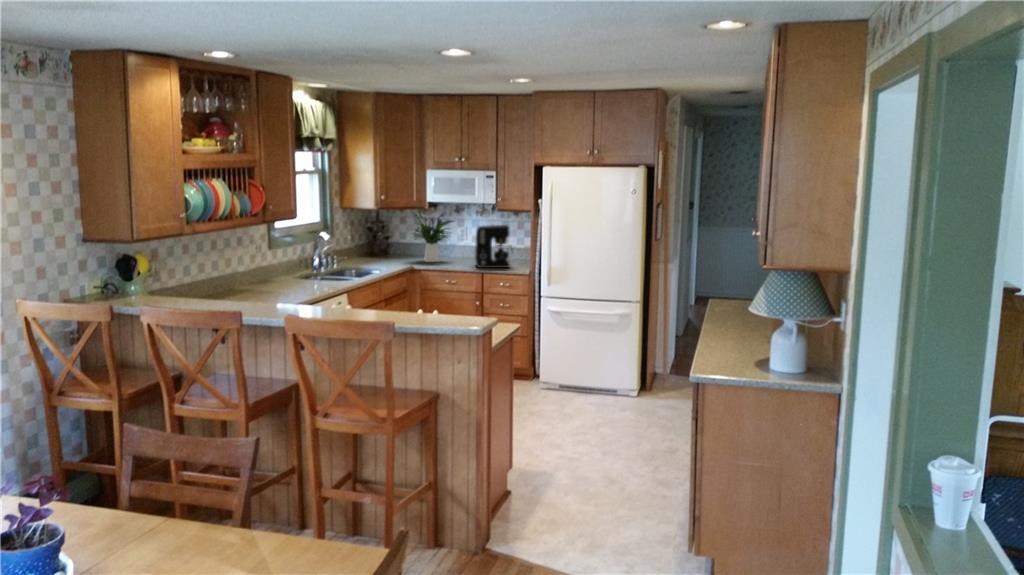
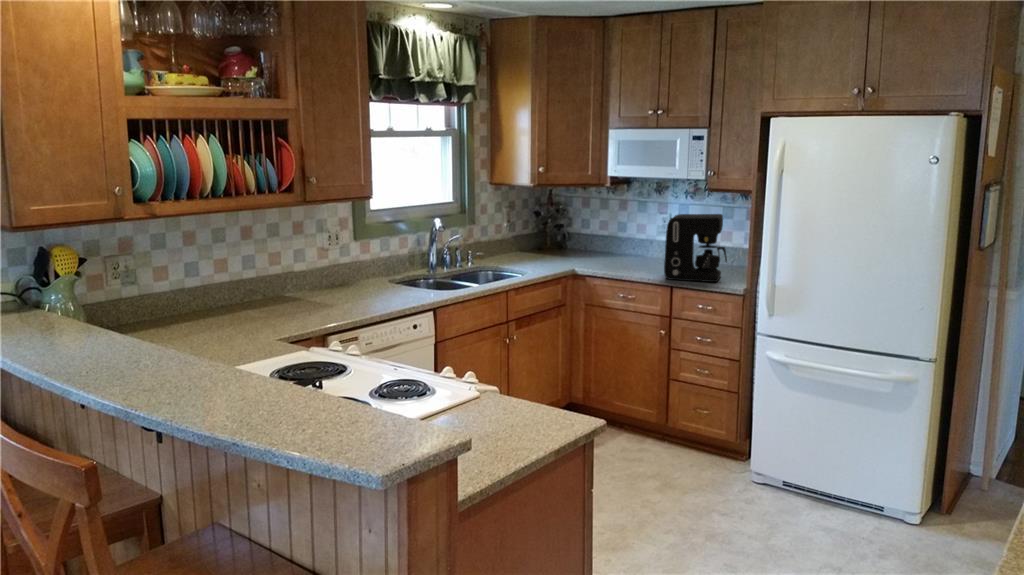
flower arrangement: present [412,211,453,262] -> none [576,187,649,265]

